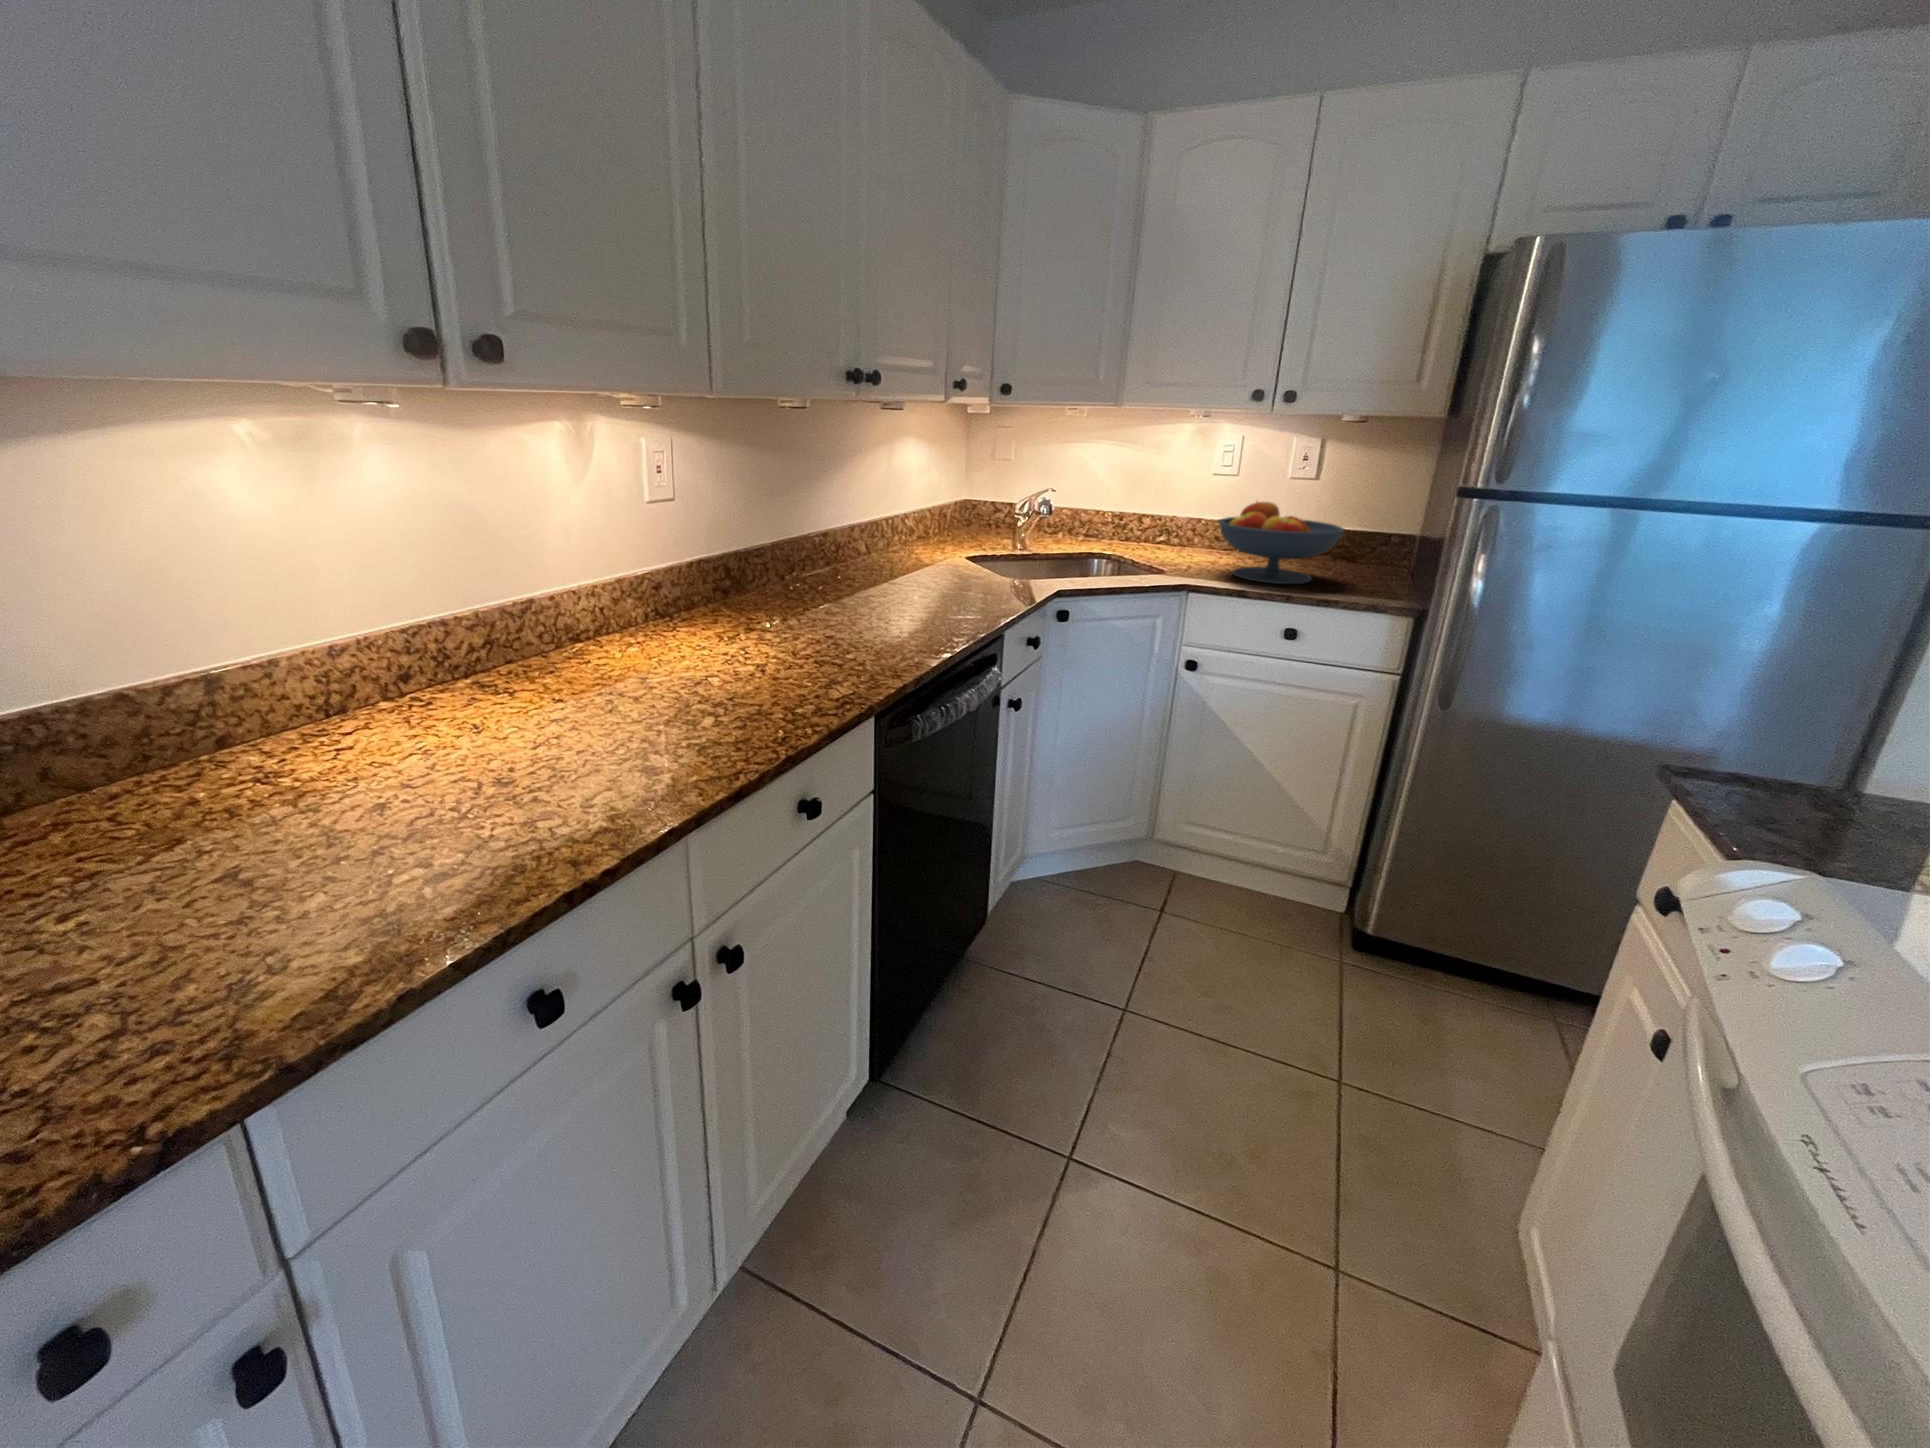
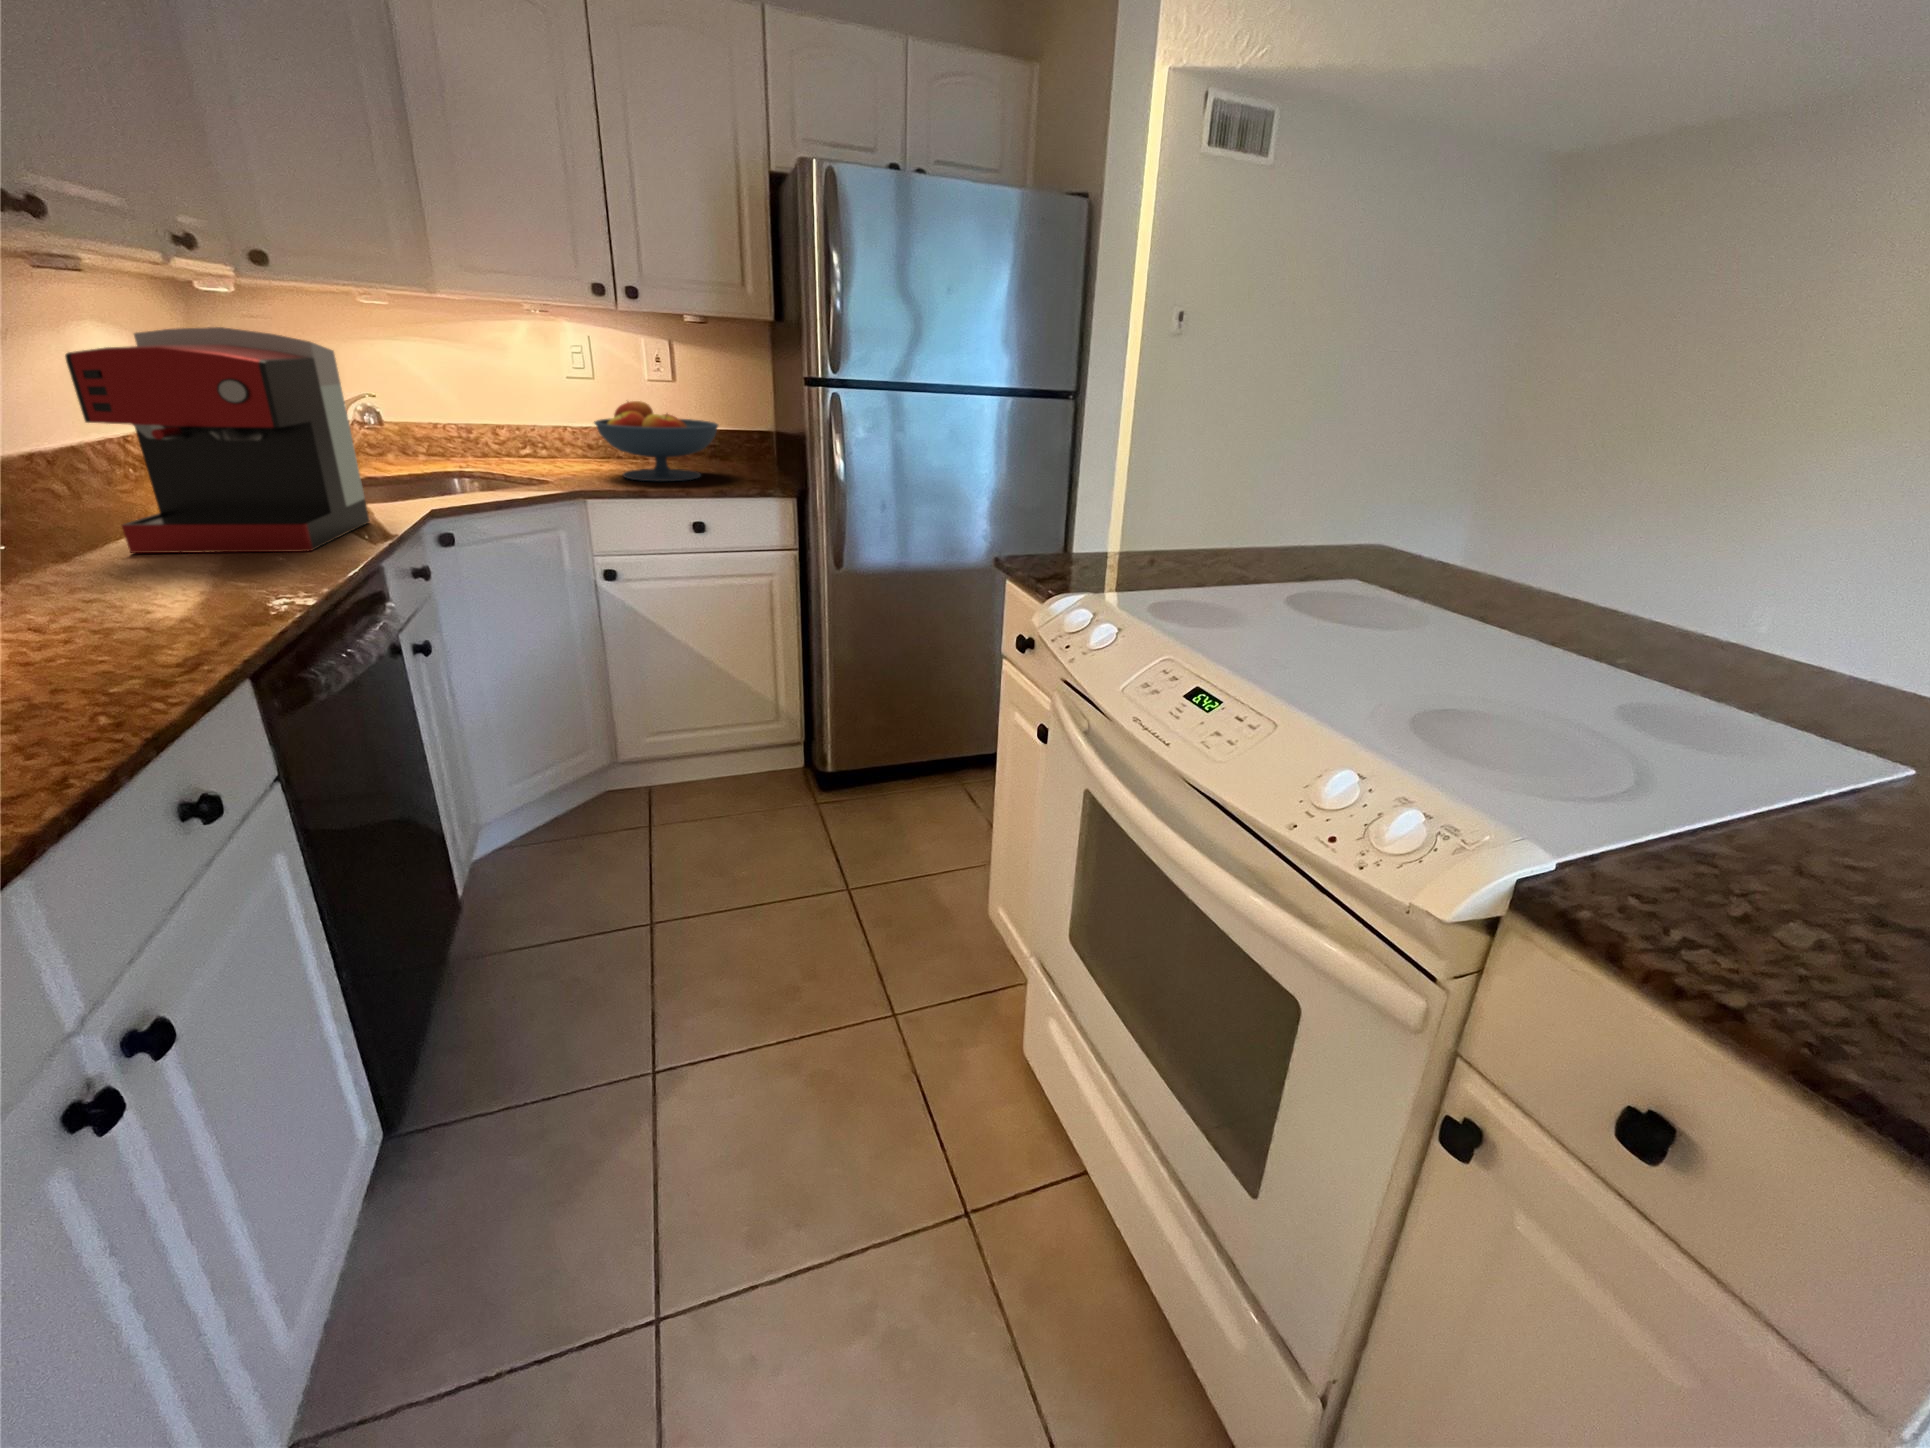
coffee maker: none [862,447,1018,619] -> present [65,327,369,553]

